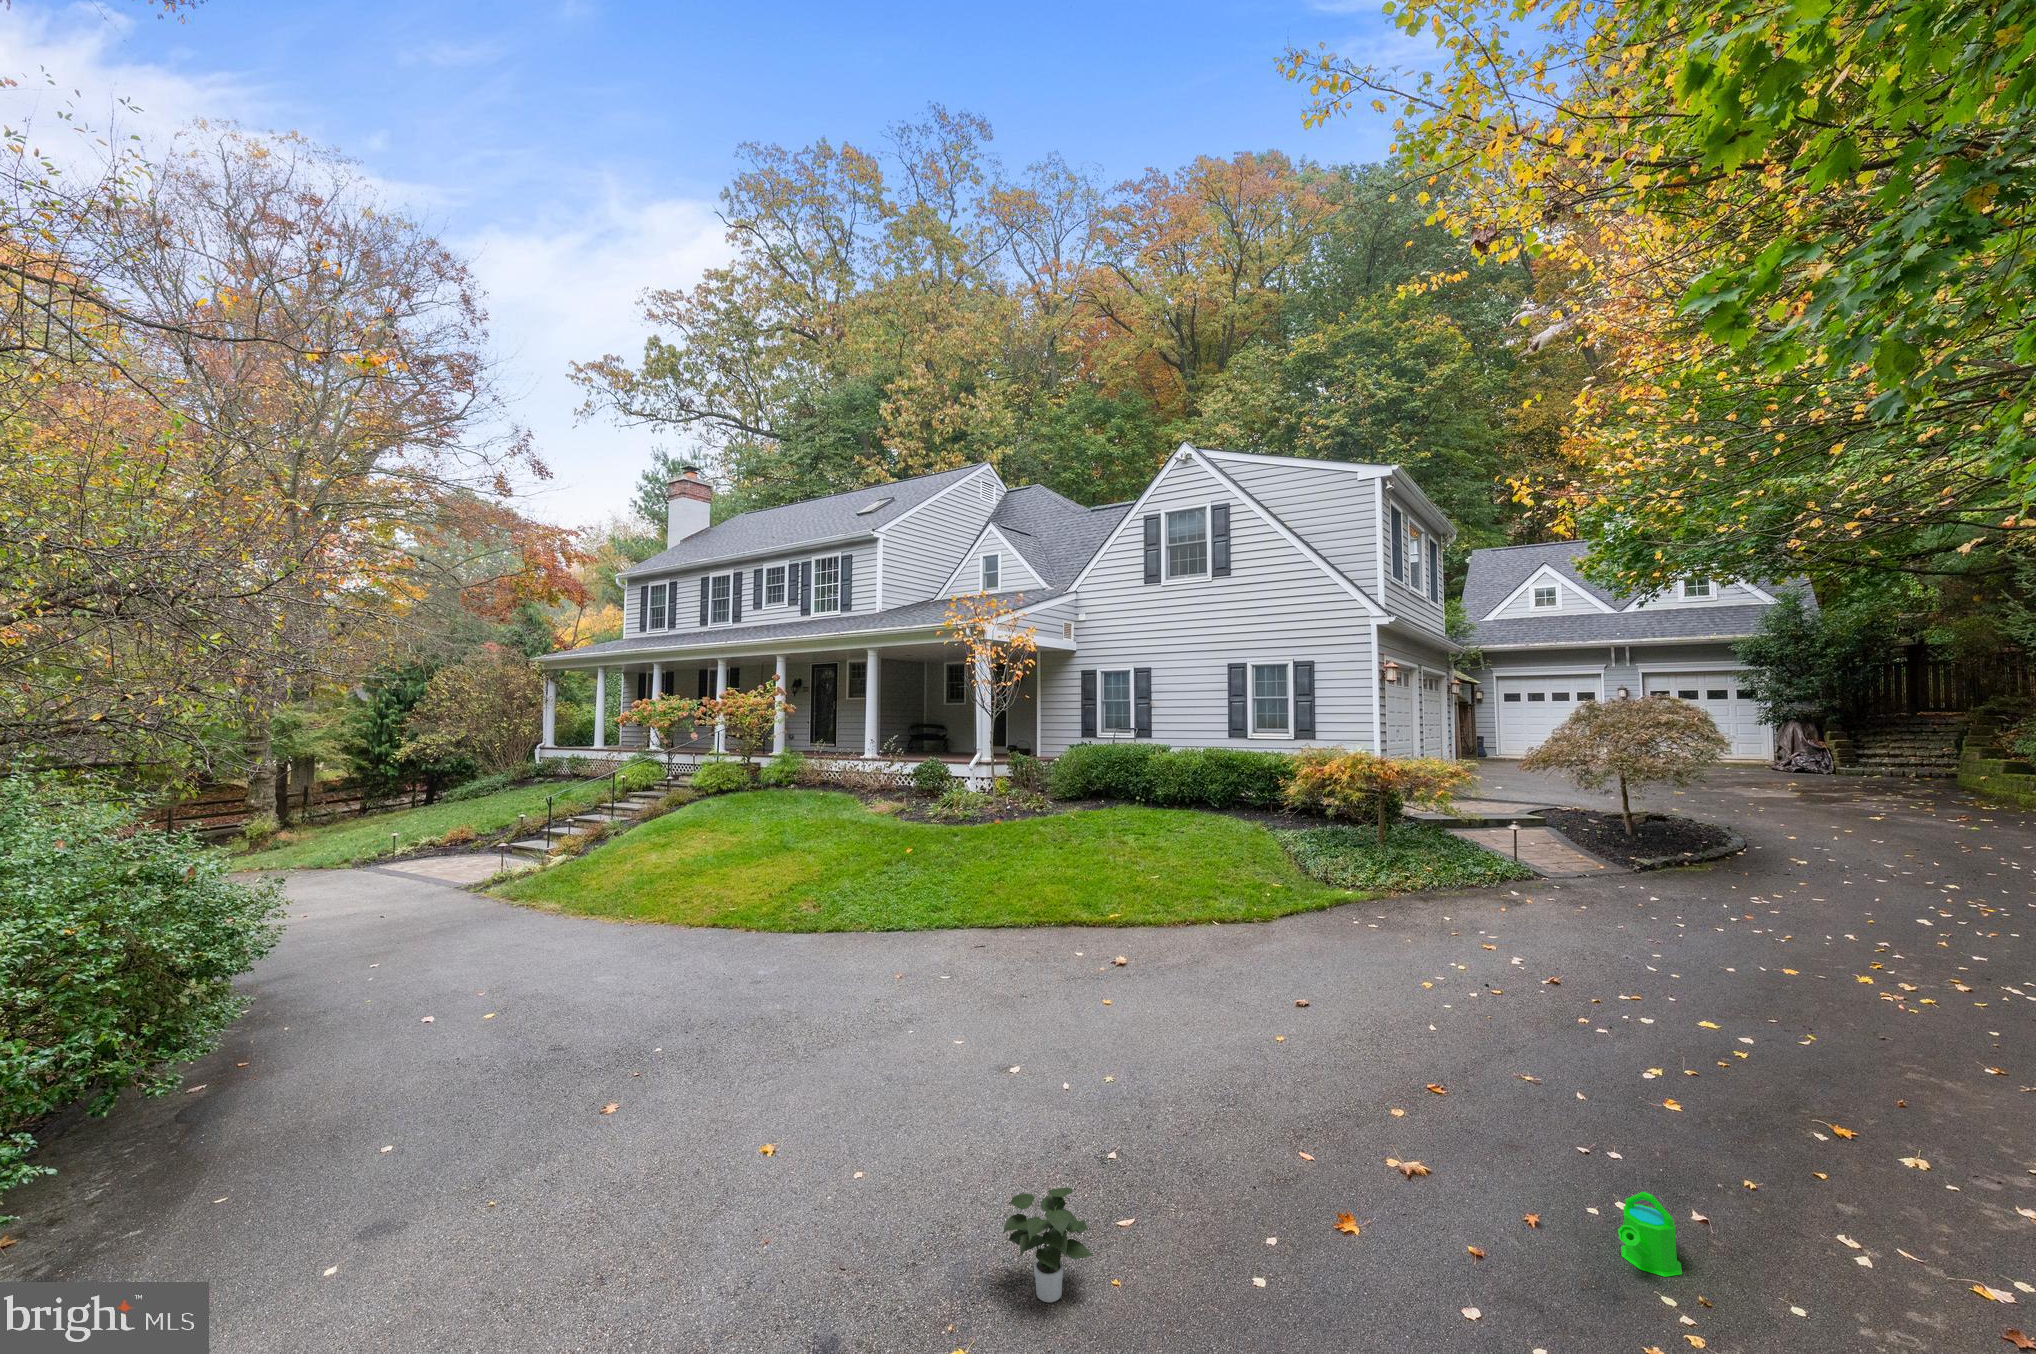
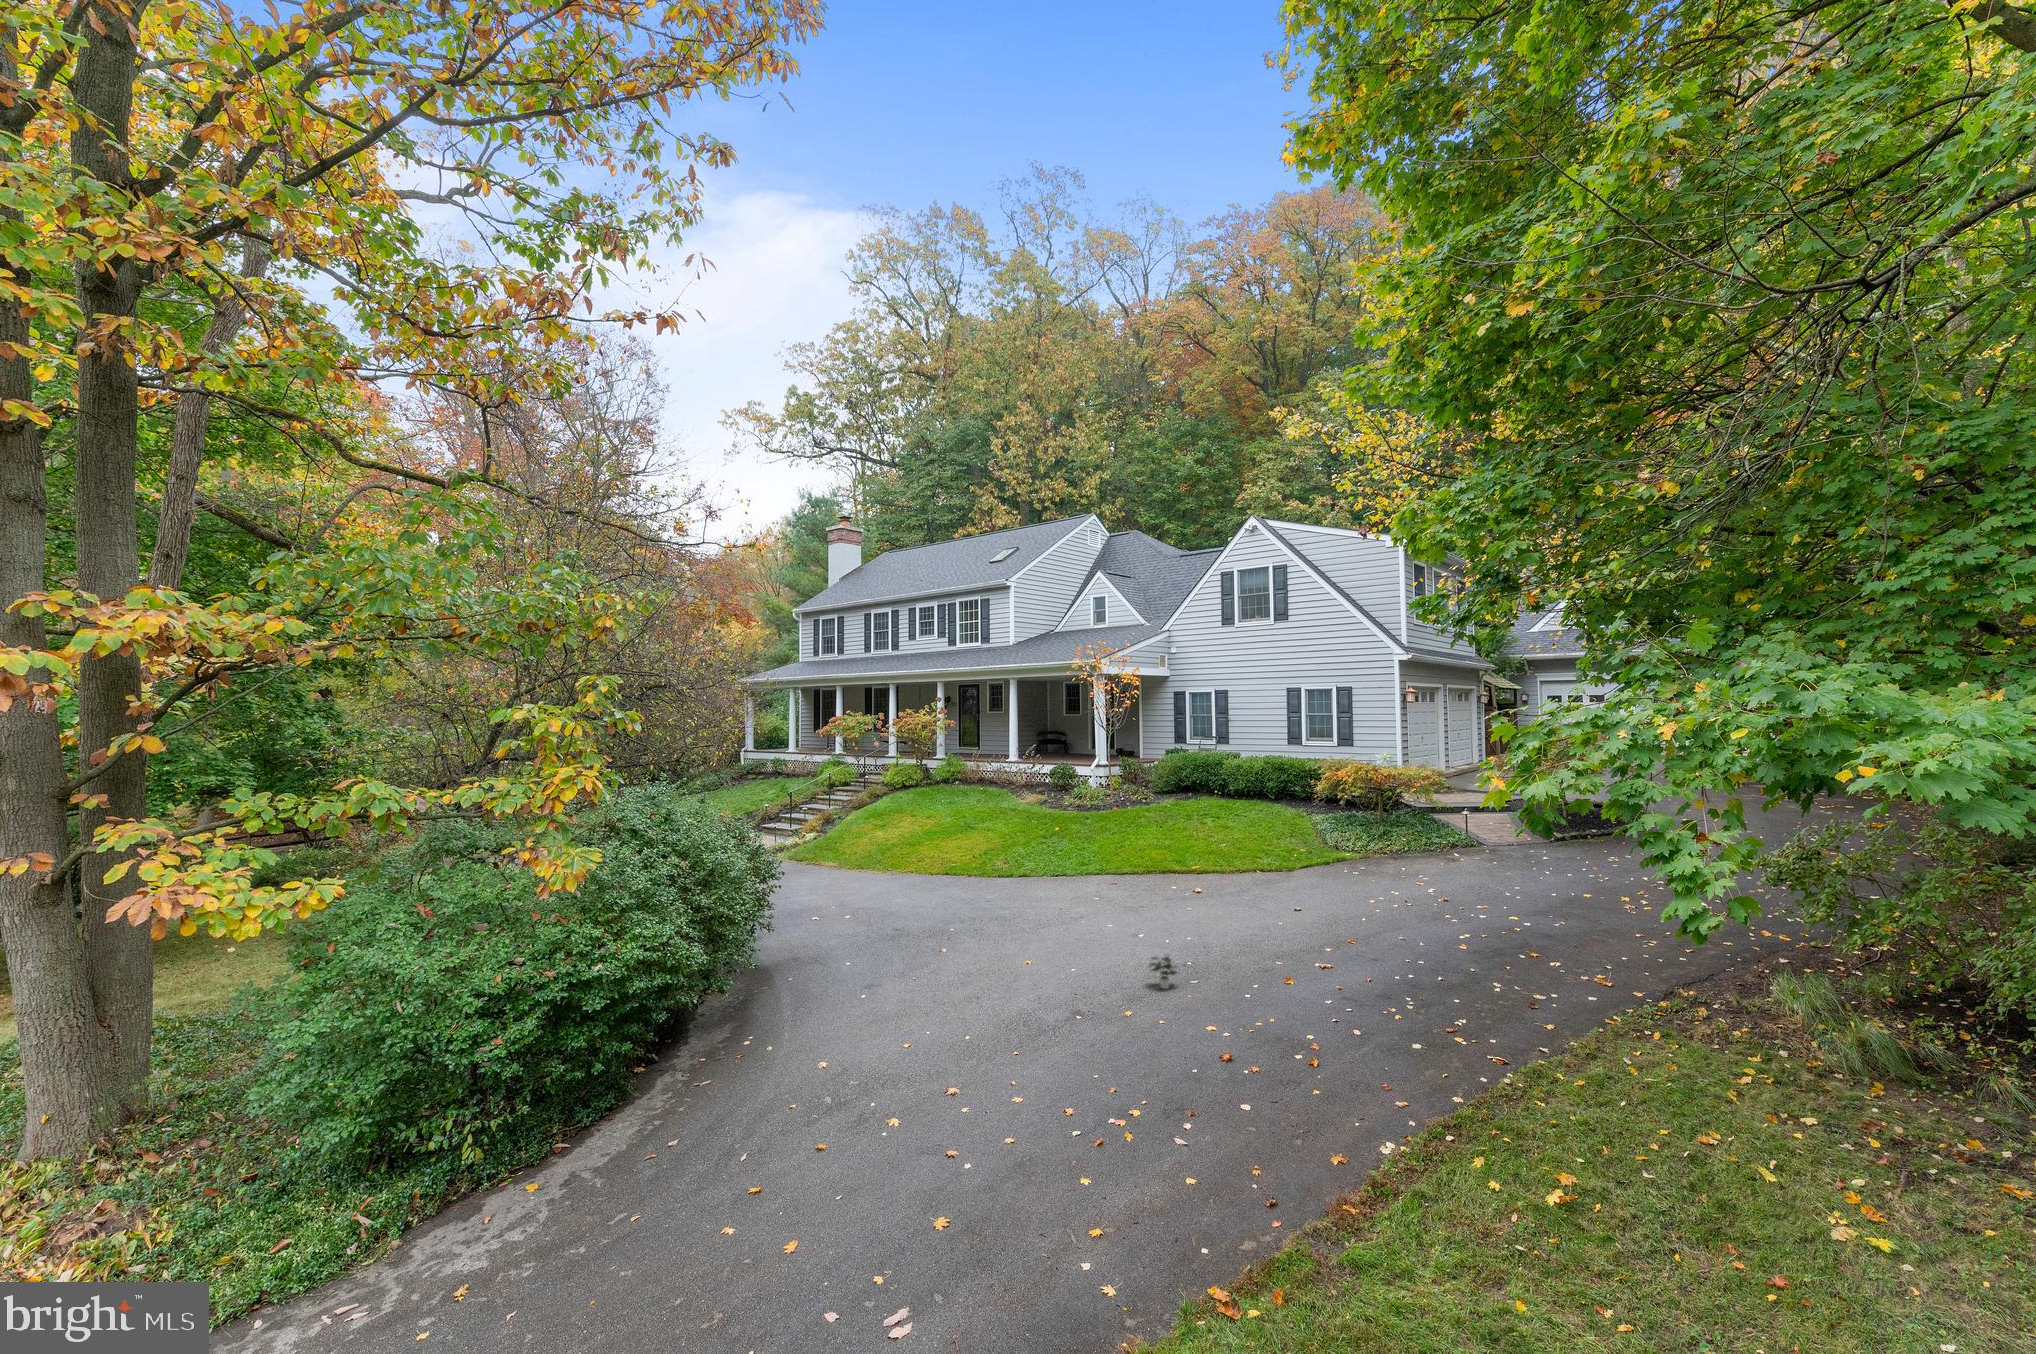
watering can: present [1618,1192,1682,1277] -> none [1367,958,1392,984]

